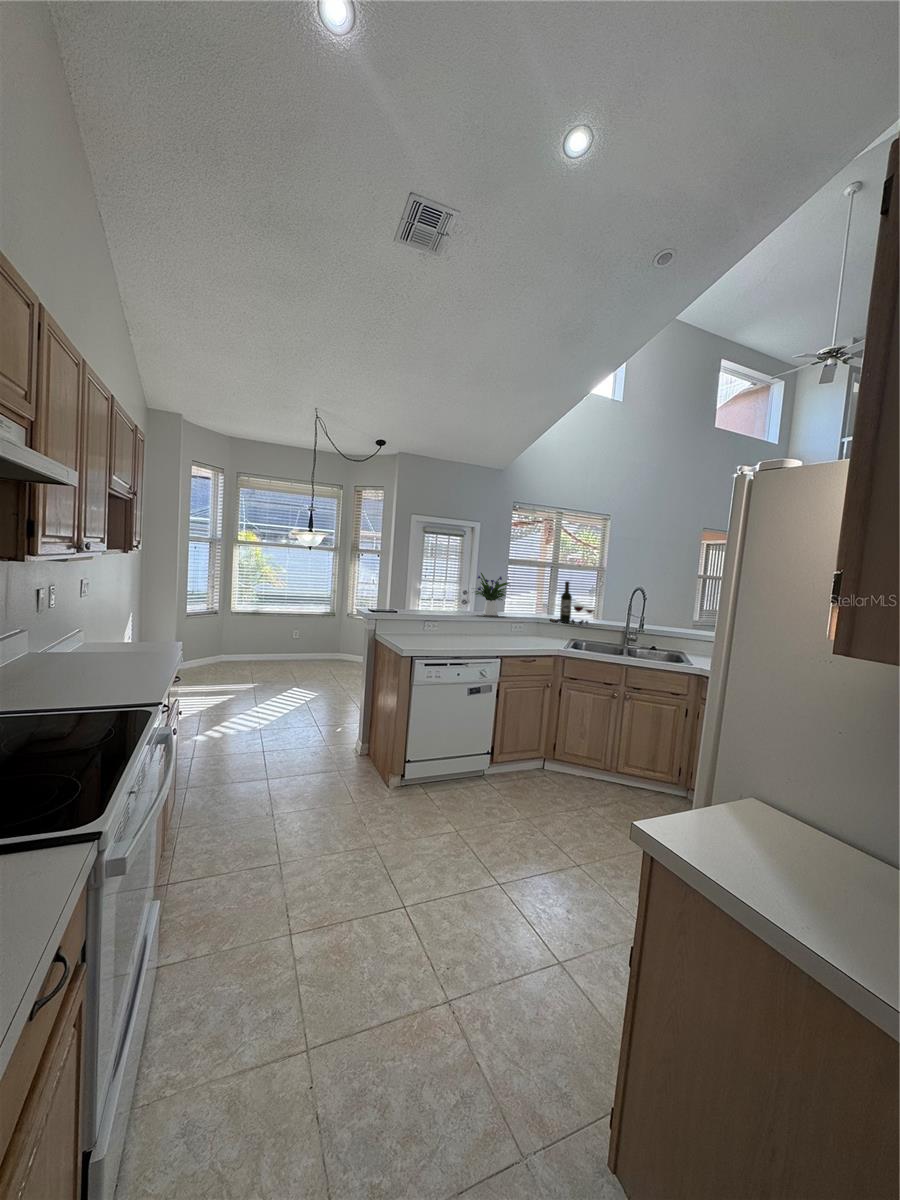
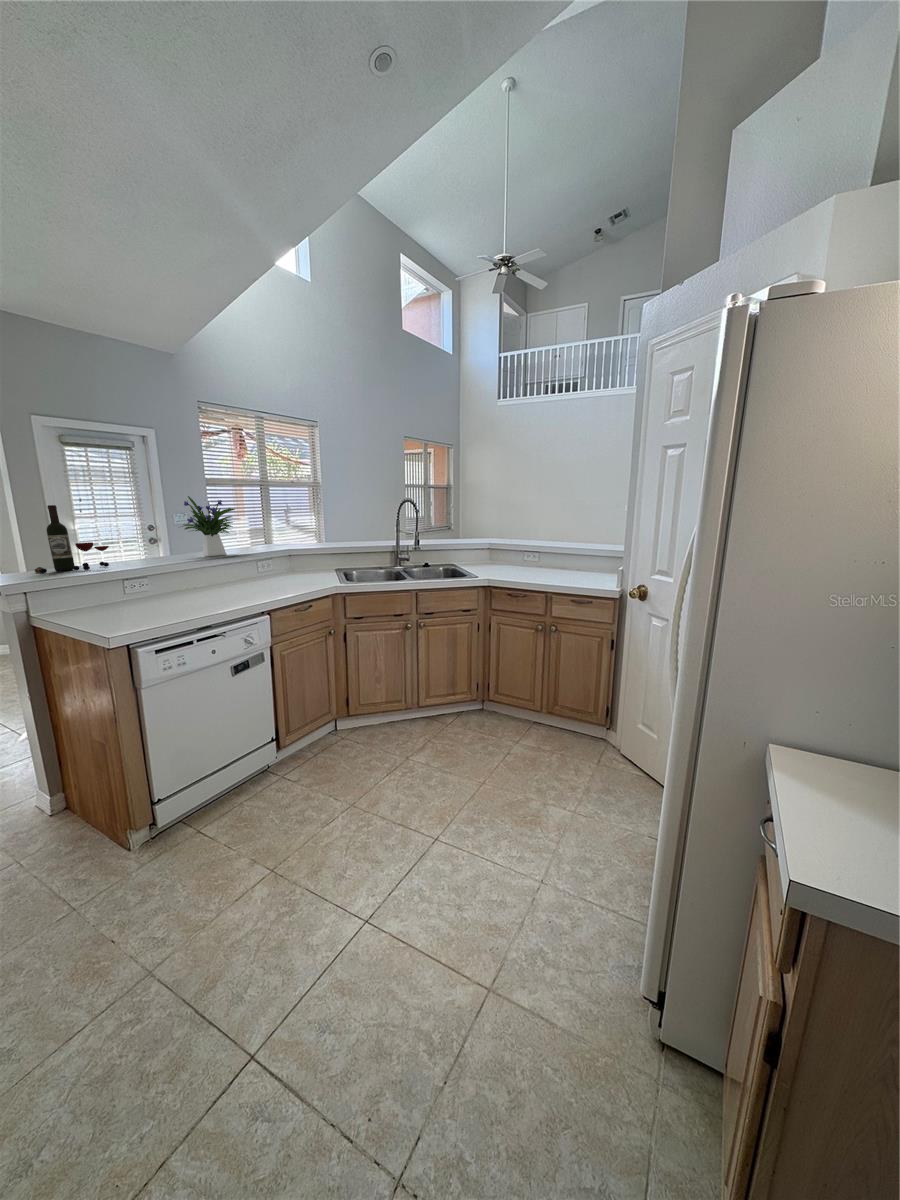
wine bottle: present [550,581,593,624] -> present [35,505,109,573]

